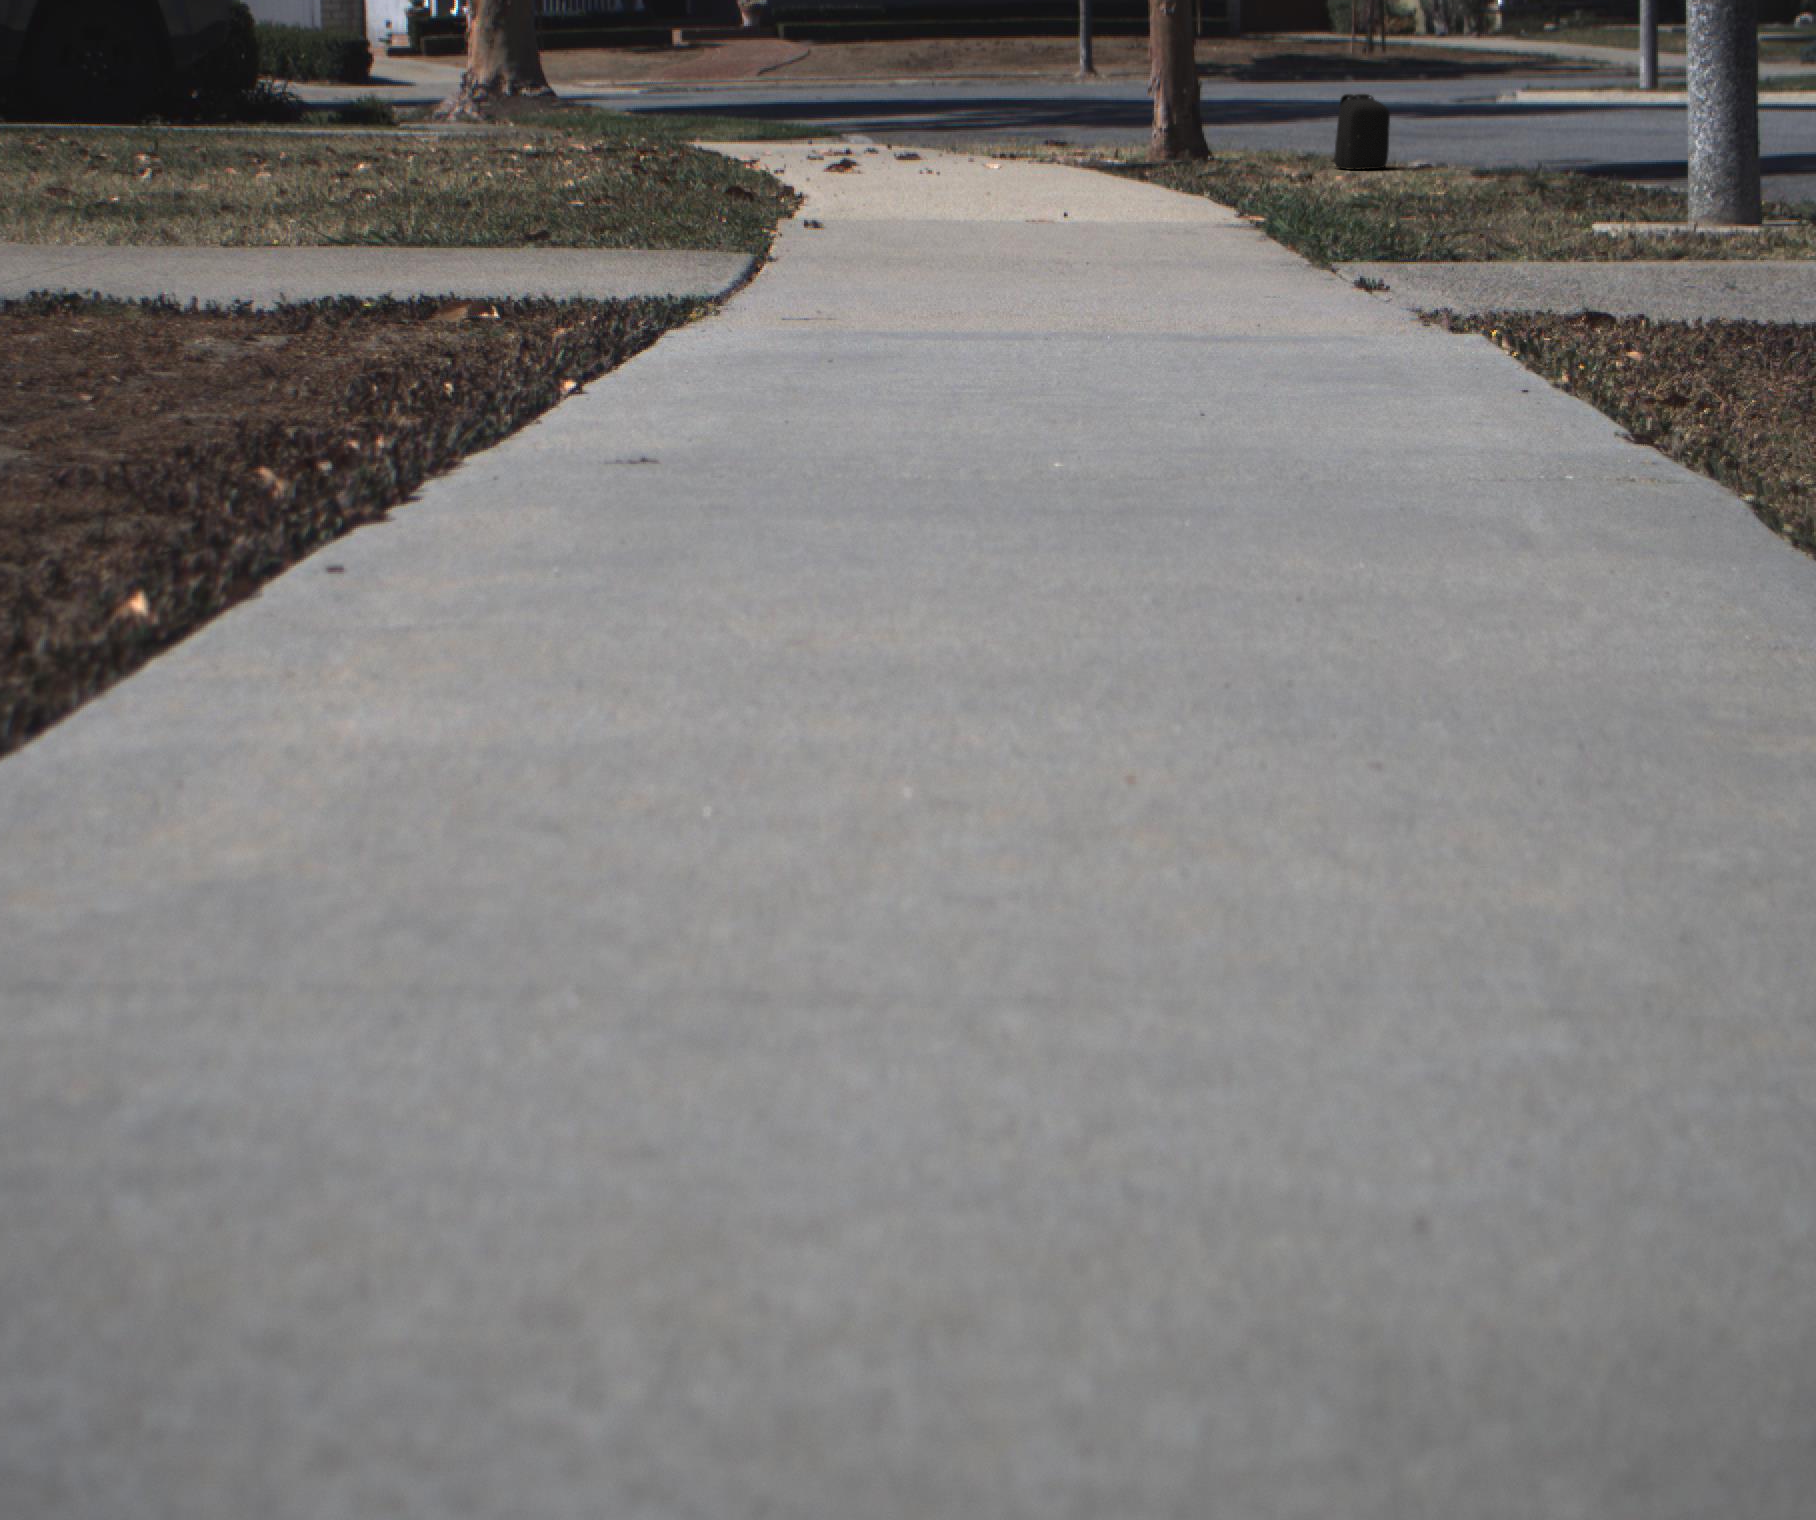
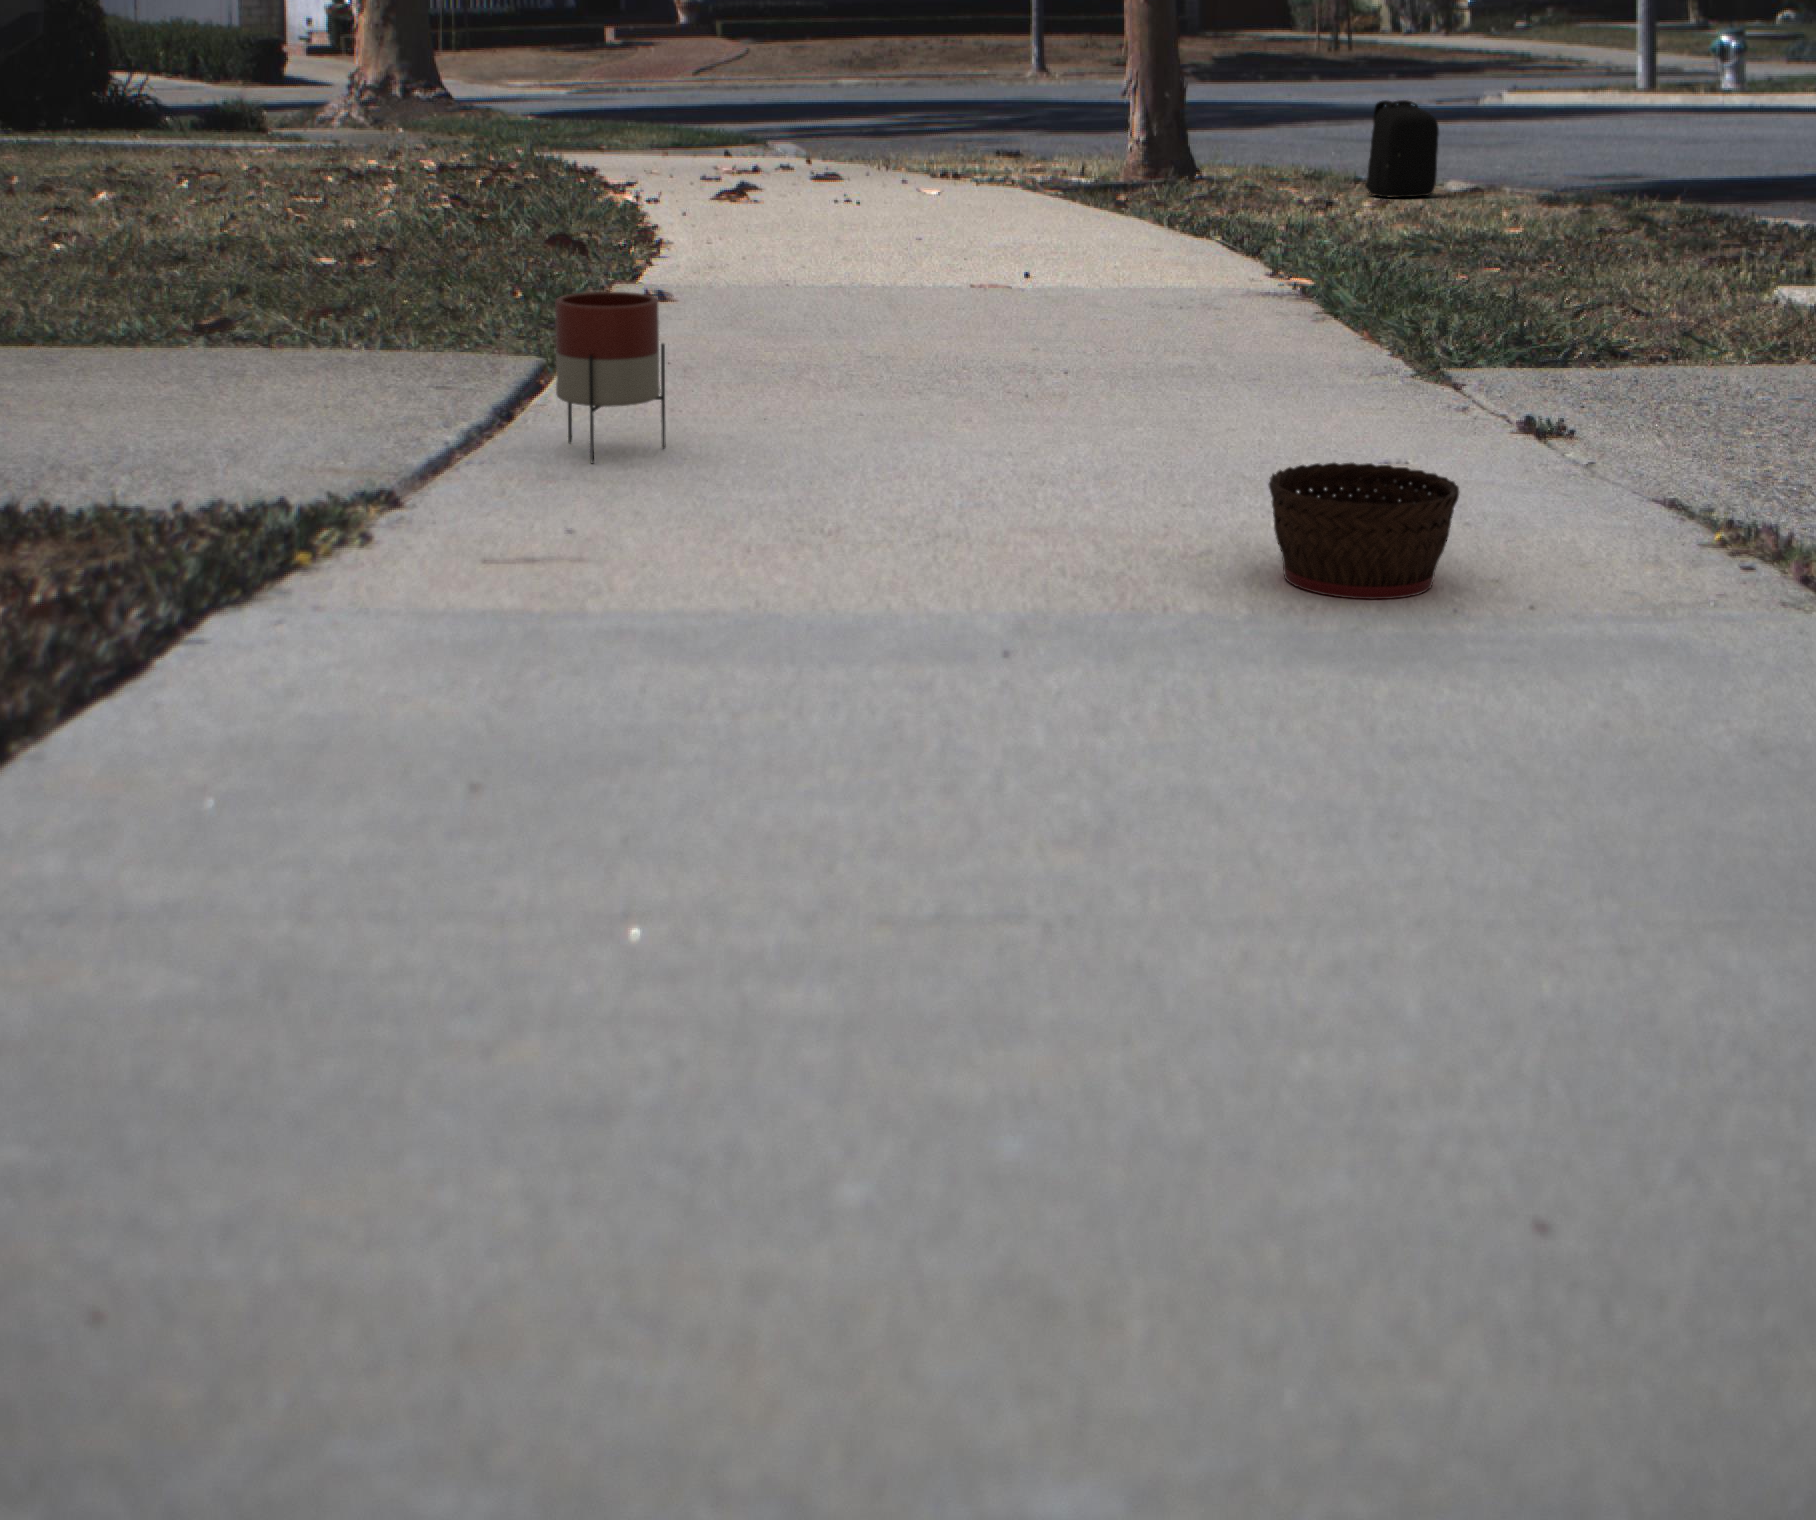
planter: none [775,205,840,307] -> present [555,292,666,463]
basket: none [1192,291,1297,360] -> present [1268,462,1459,599]

